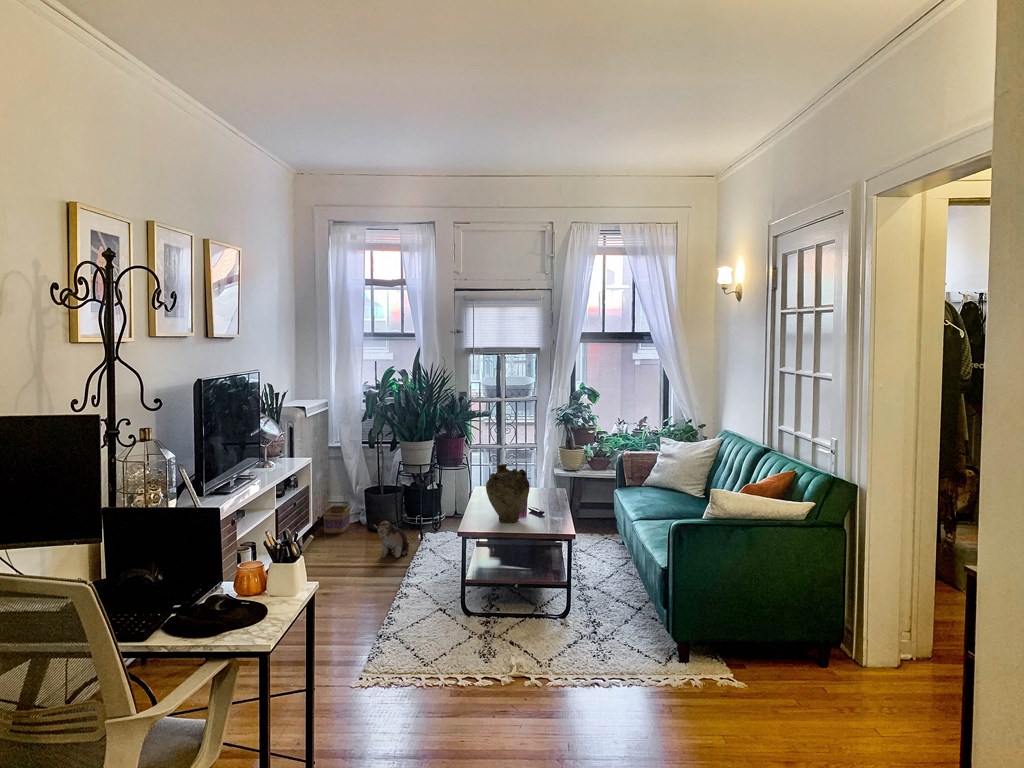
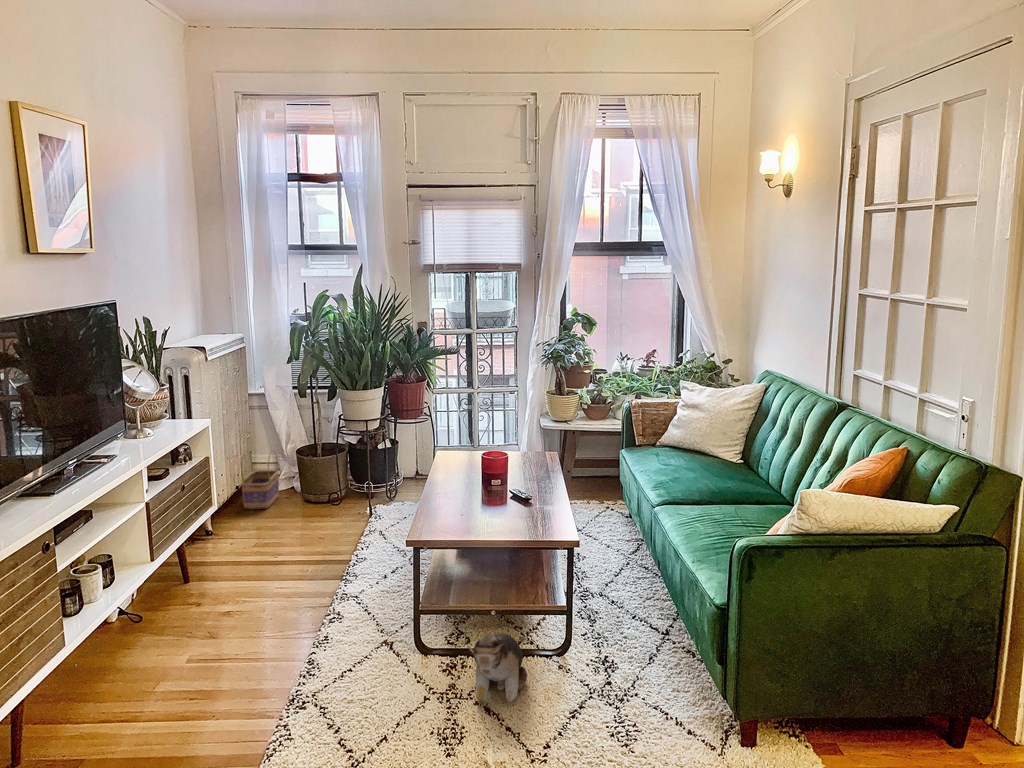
vase: present [486,464,530,523] -> none [448,434,511,518]
plush toy: present [374,521,409,558] -> present [467,632,527,702]

